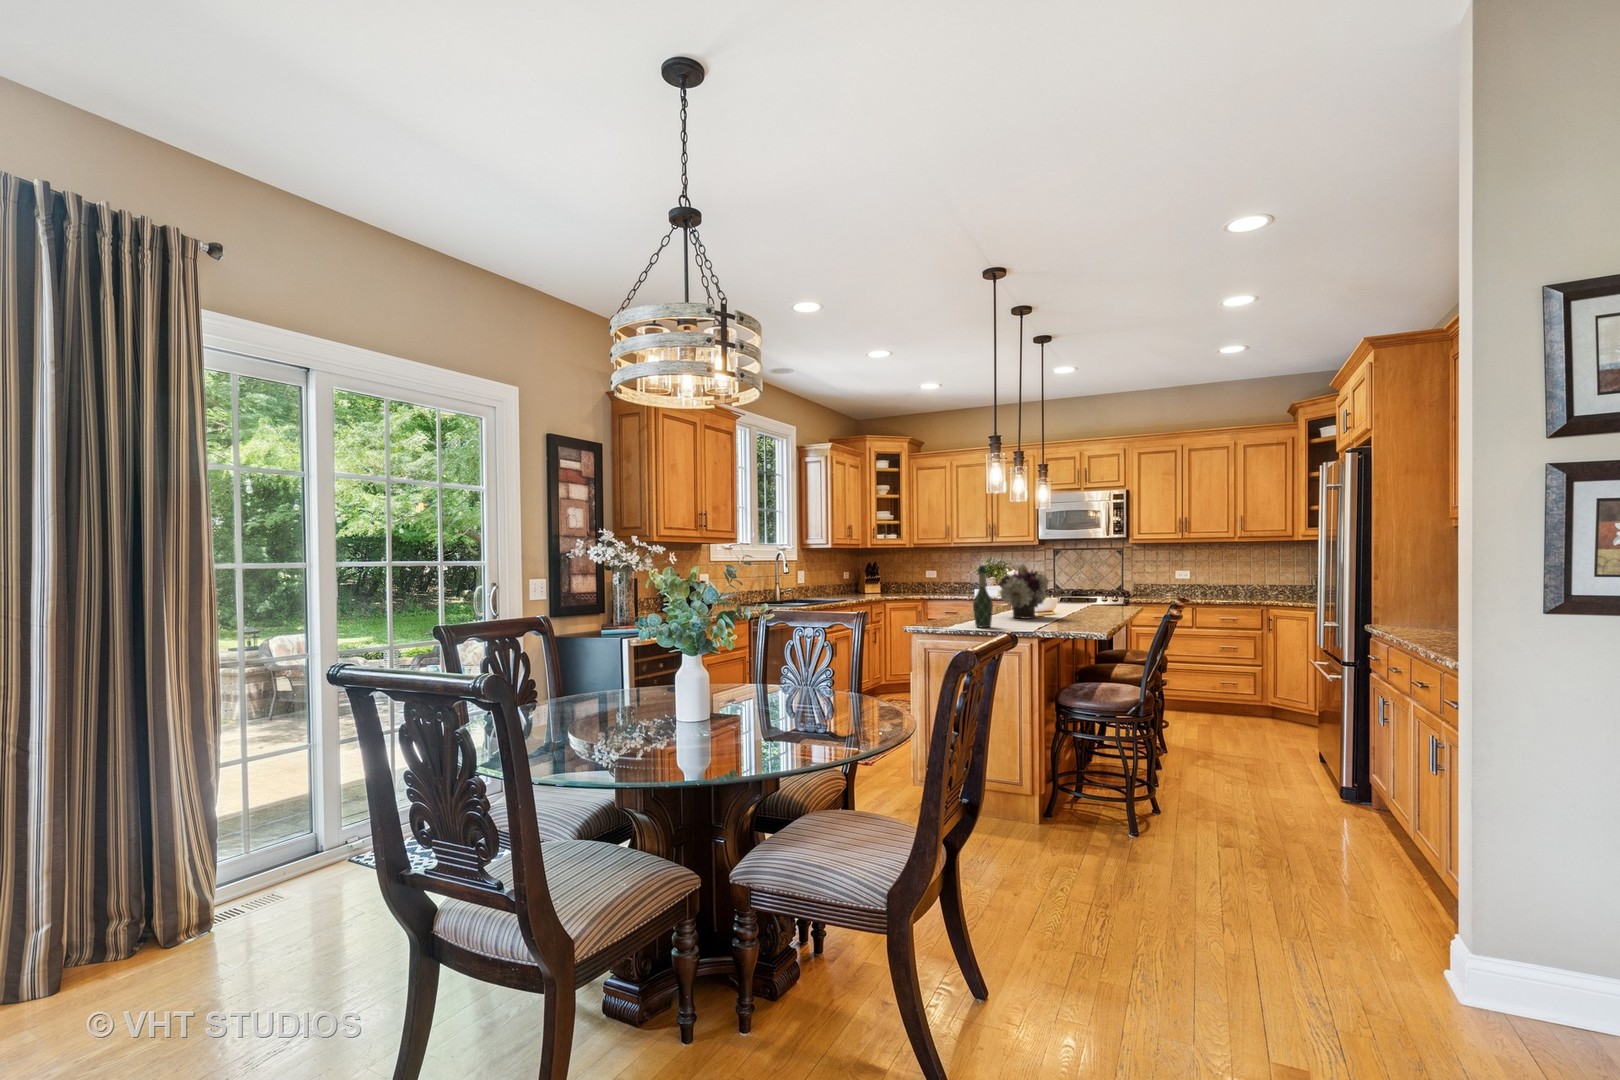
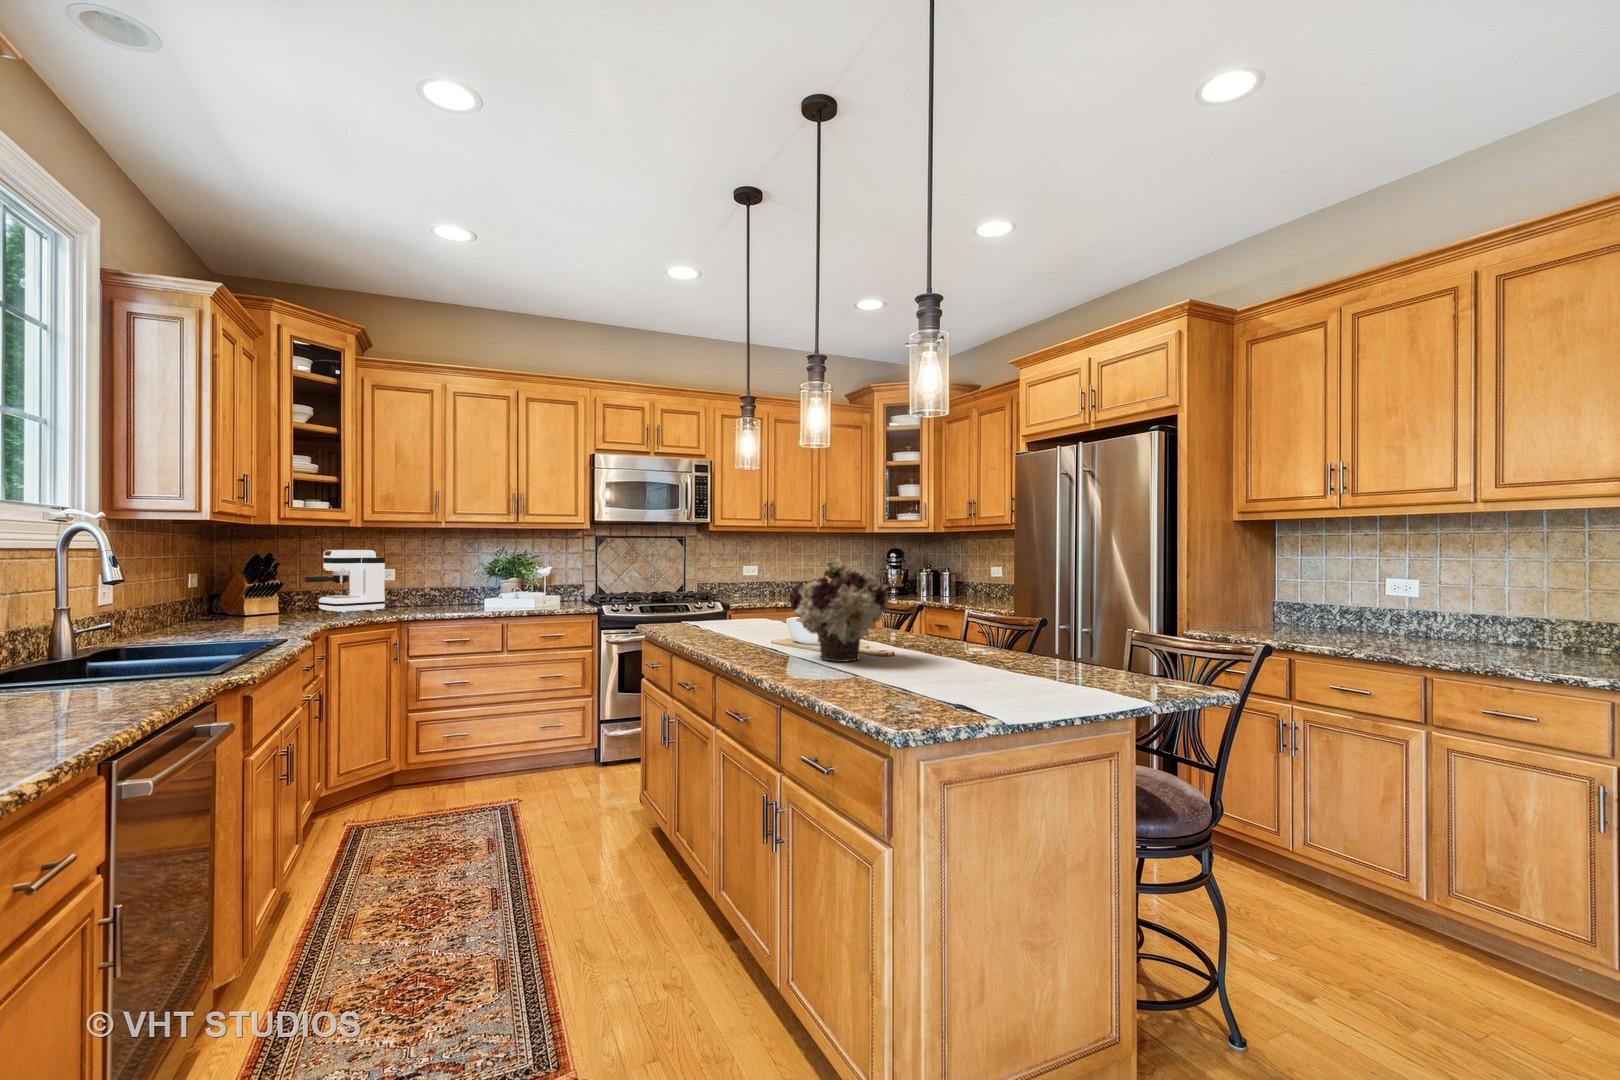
coffee maker: none [889,560,925,593] -> present [305,550,385,613]
wine bottle: present [973,566,993,627] -> none [903,565,946,700]

